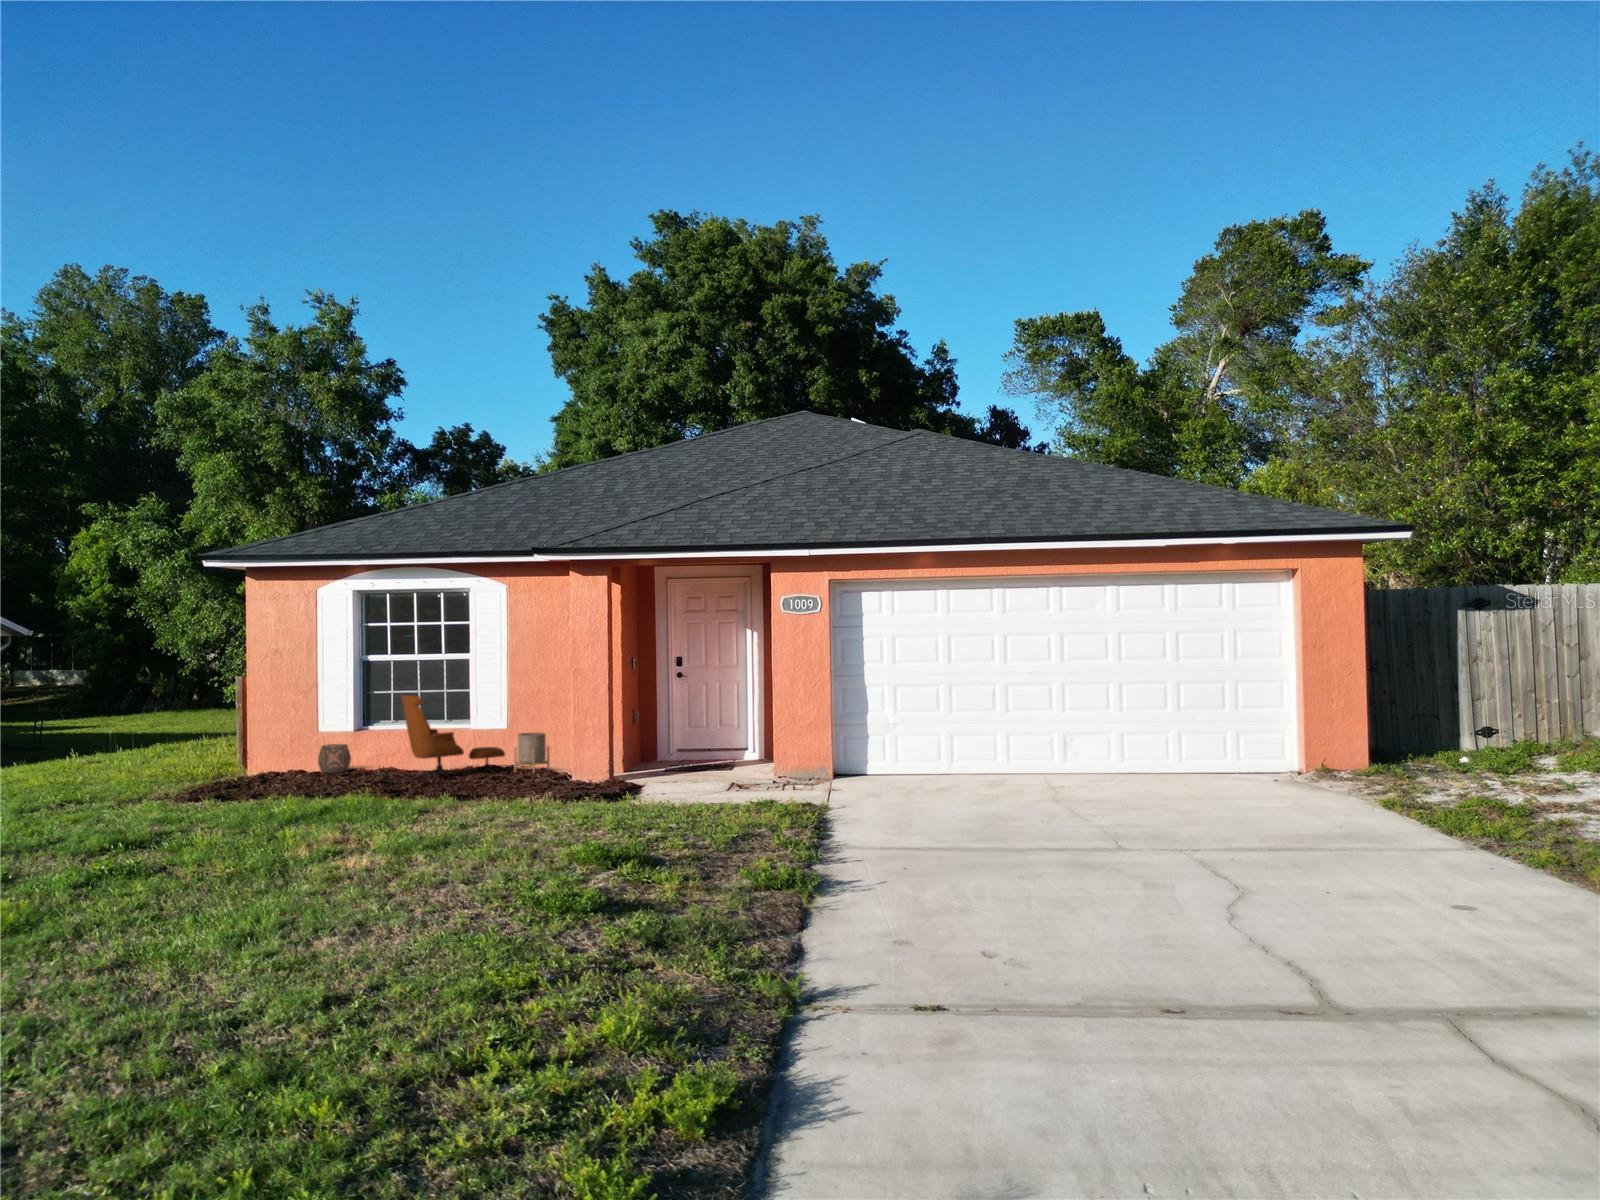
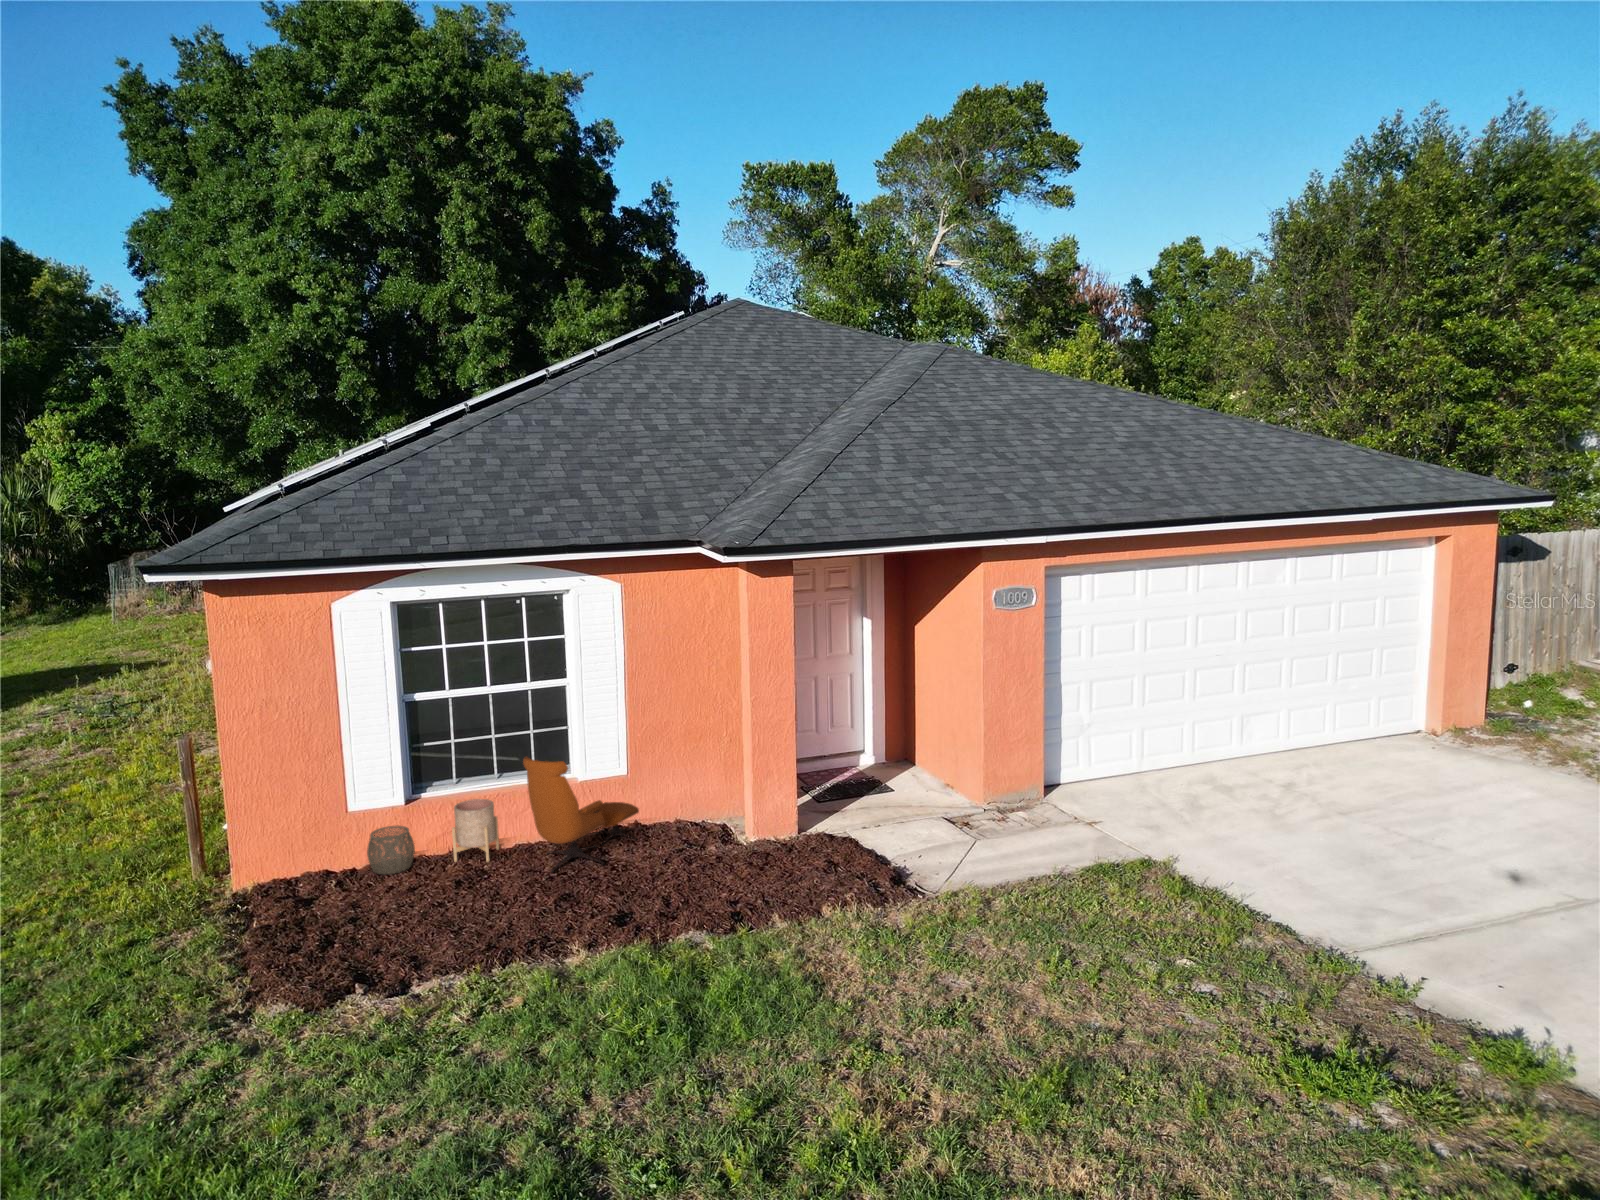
planter: present [514,733,550,773] -> present [452,799,499,862]

